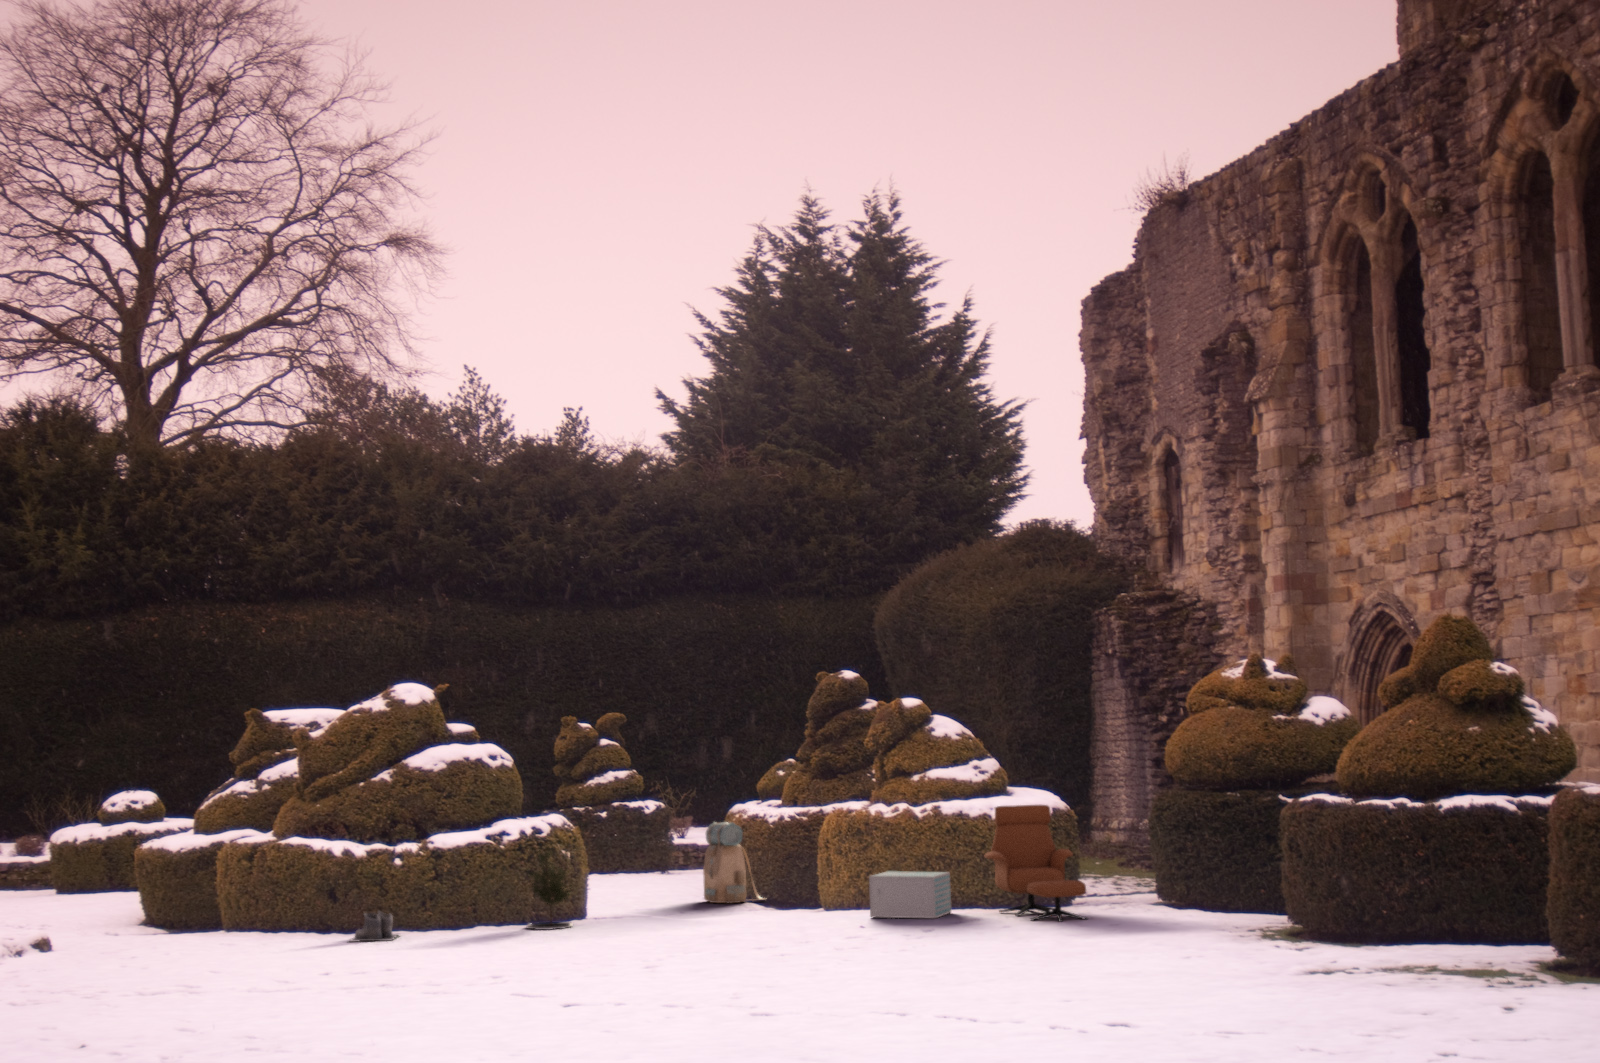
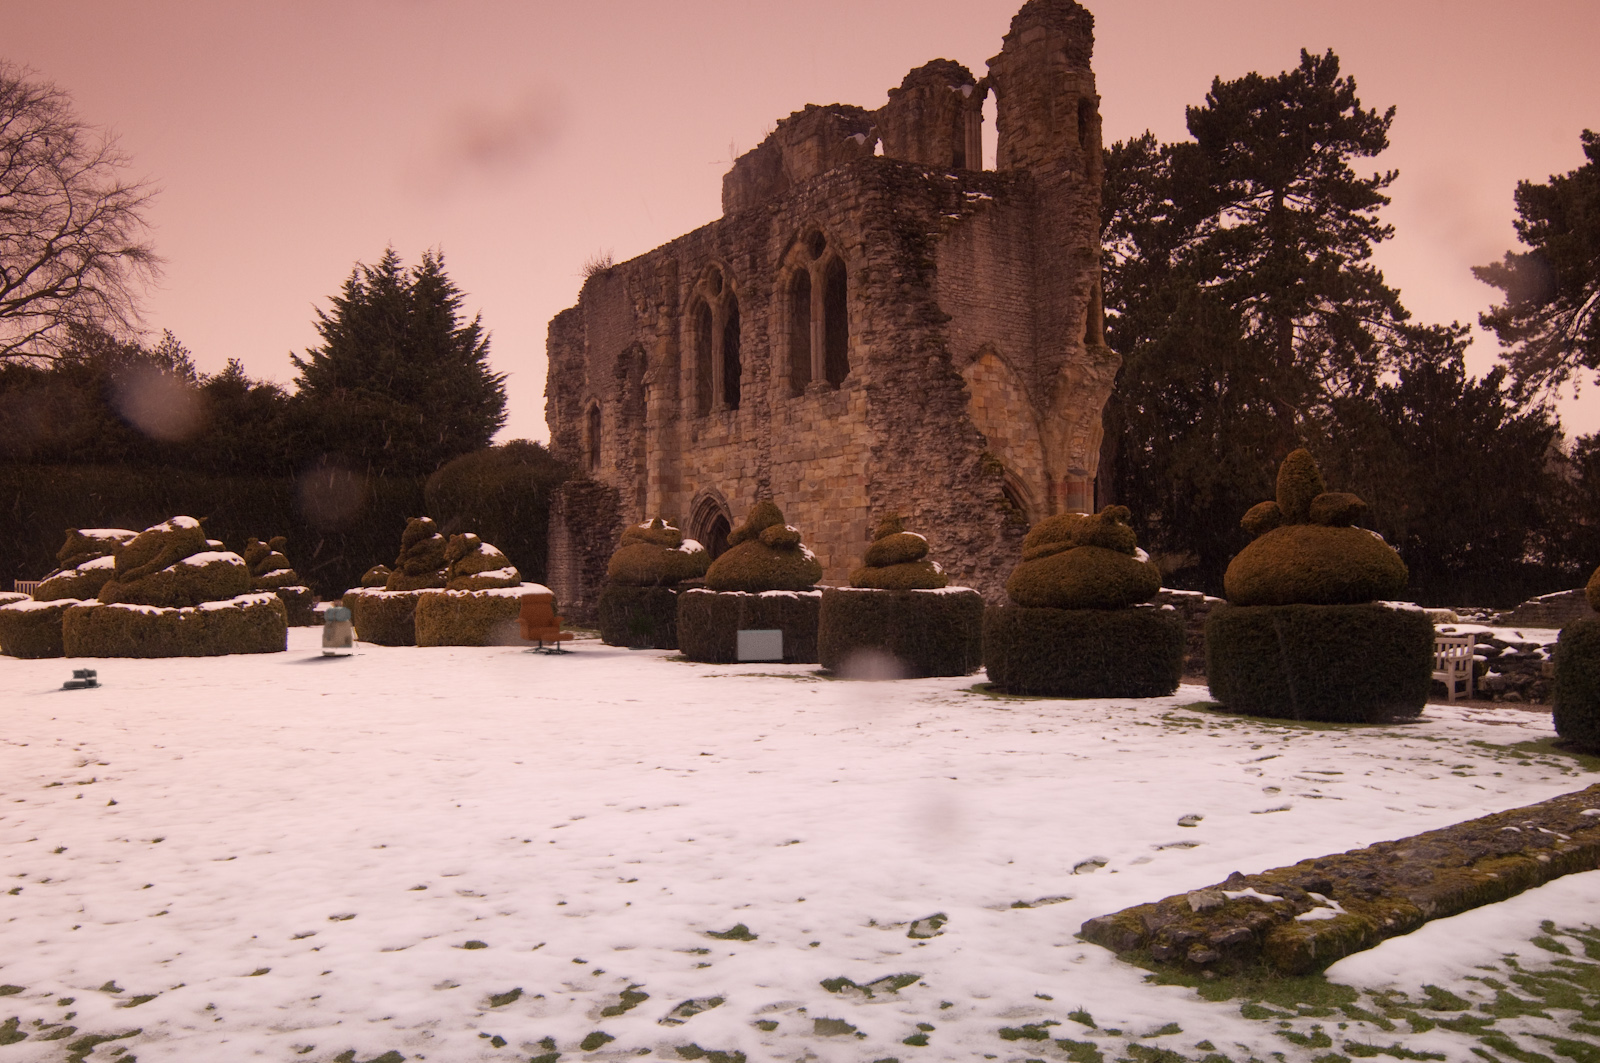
potted tree: present [527,847,573,930] -> present [628,609,654,650]
storage box: present [869,871,951,918] -> present [738,630,783,660]

